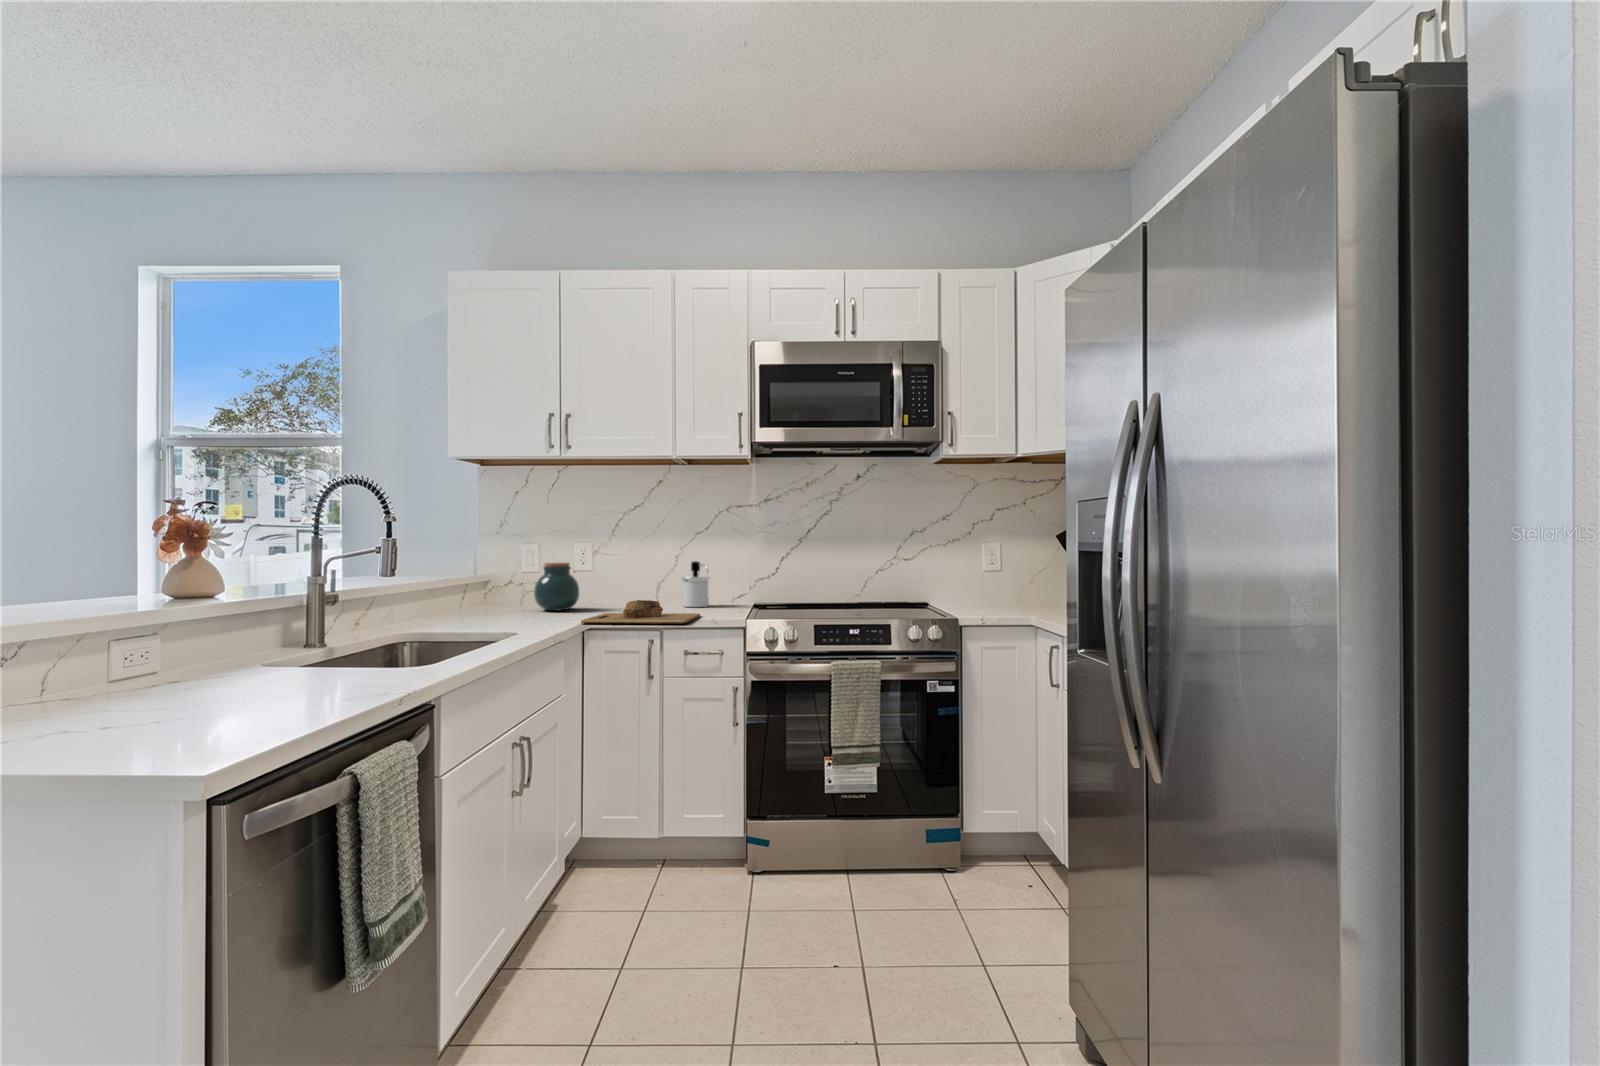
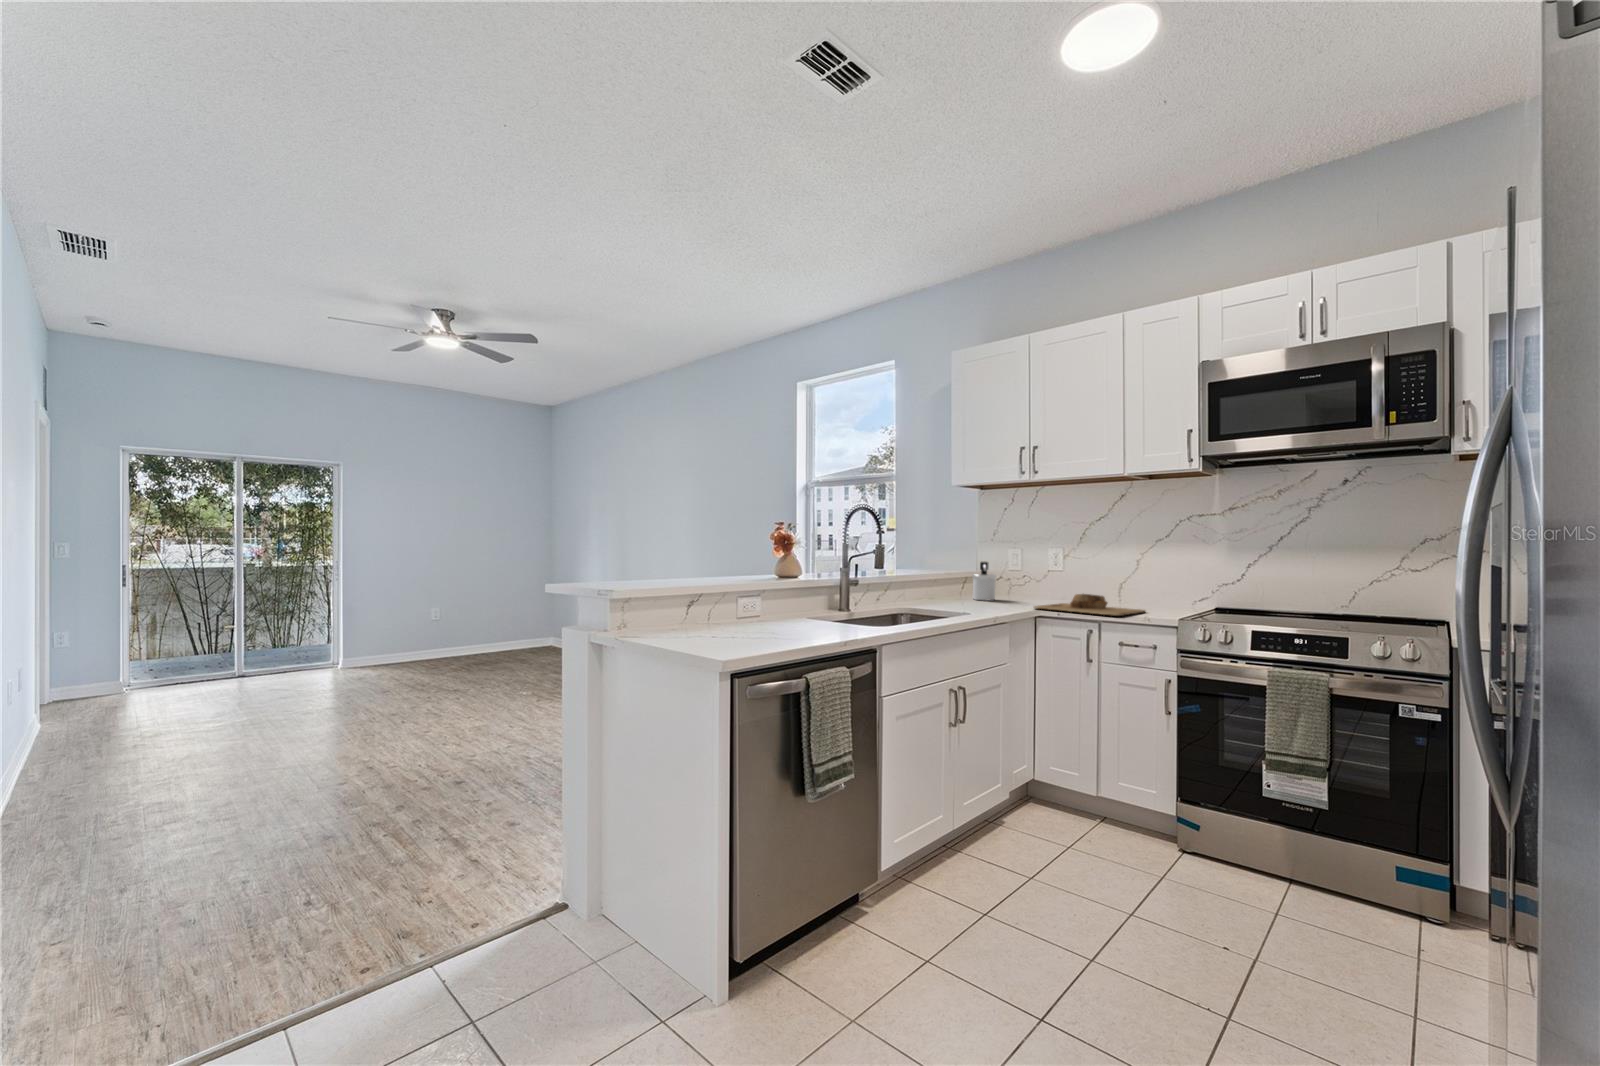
soap dispenser: present [682,561,709,607] -> present [972,562,996,601]
jar: present [534,563,579,611] -> none [1015,561,1051,598]

